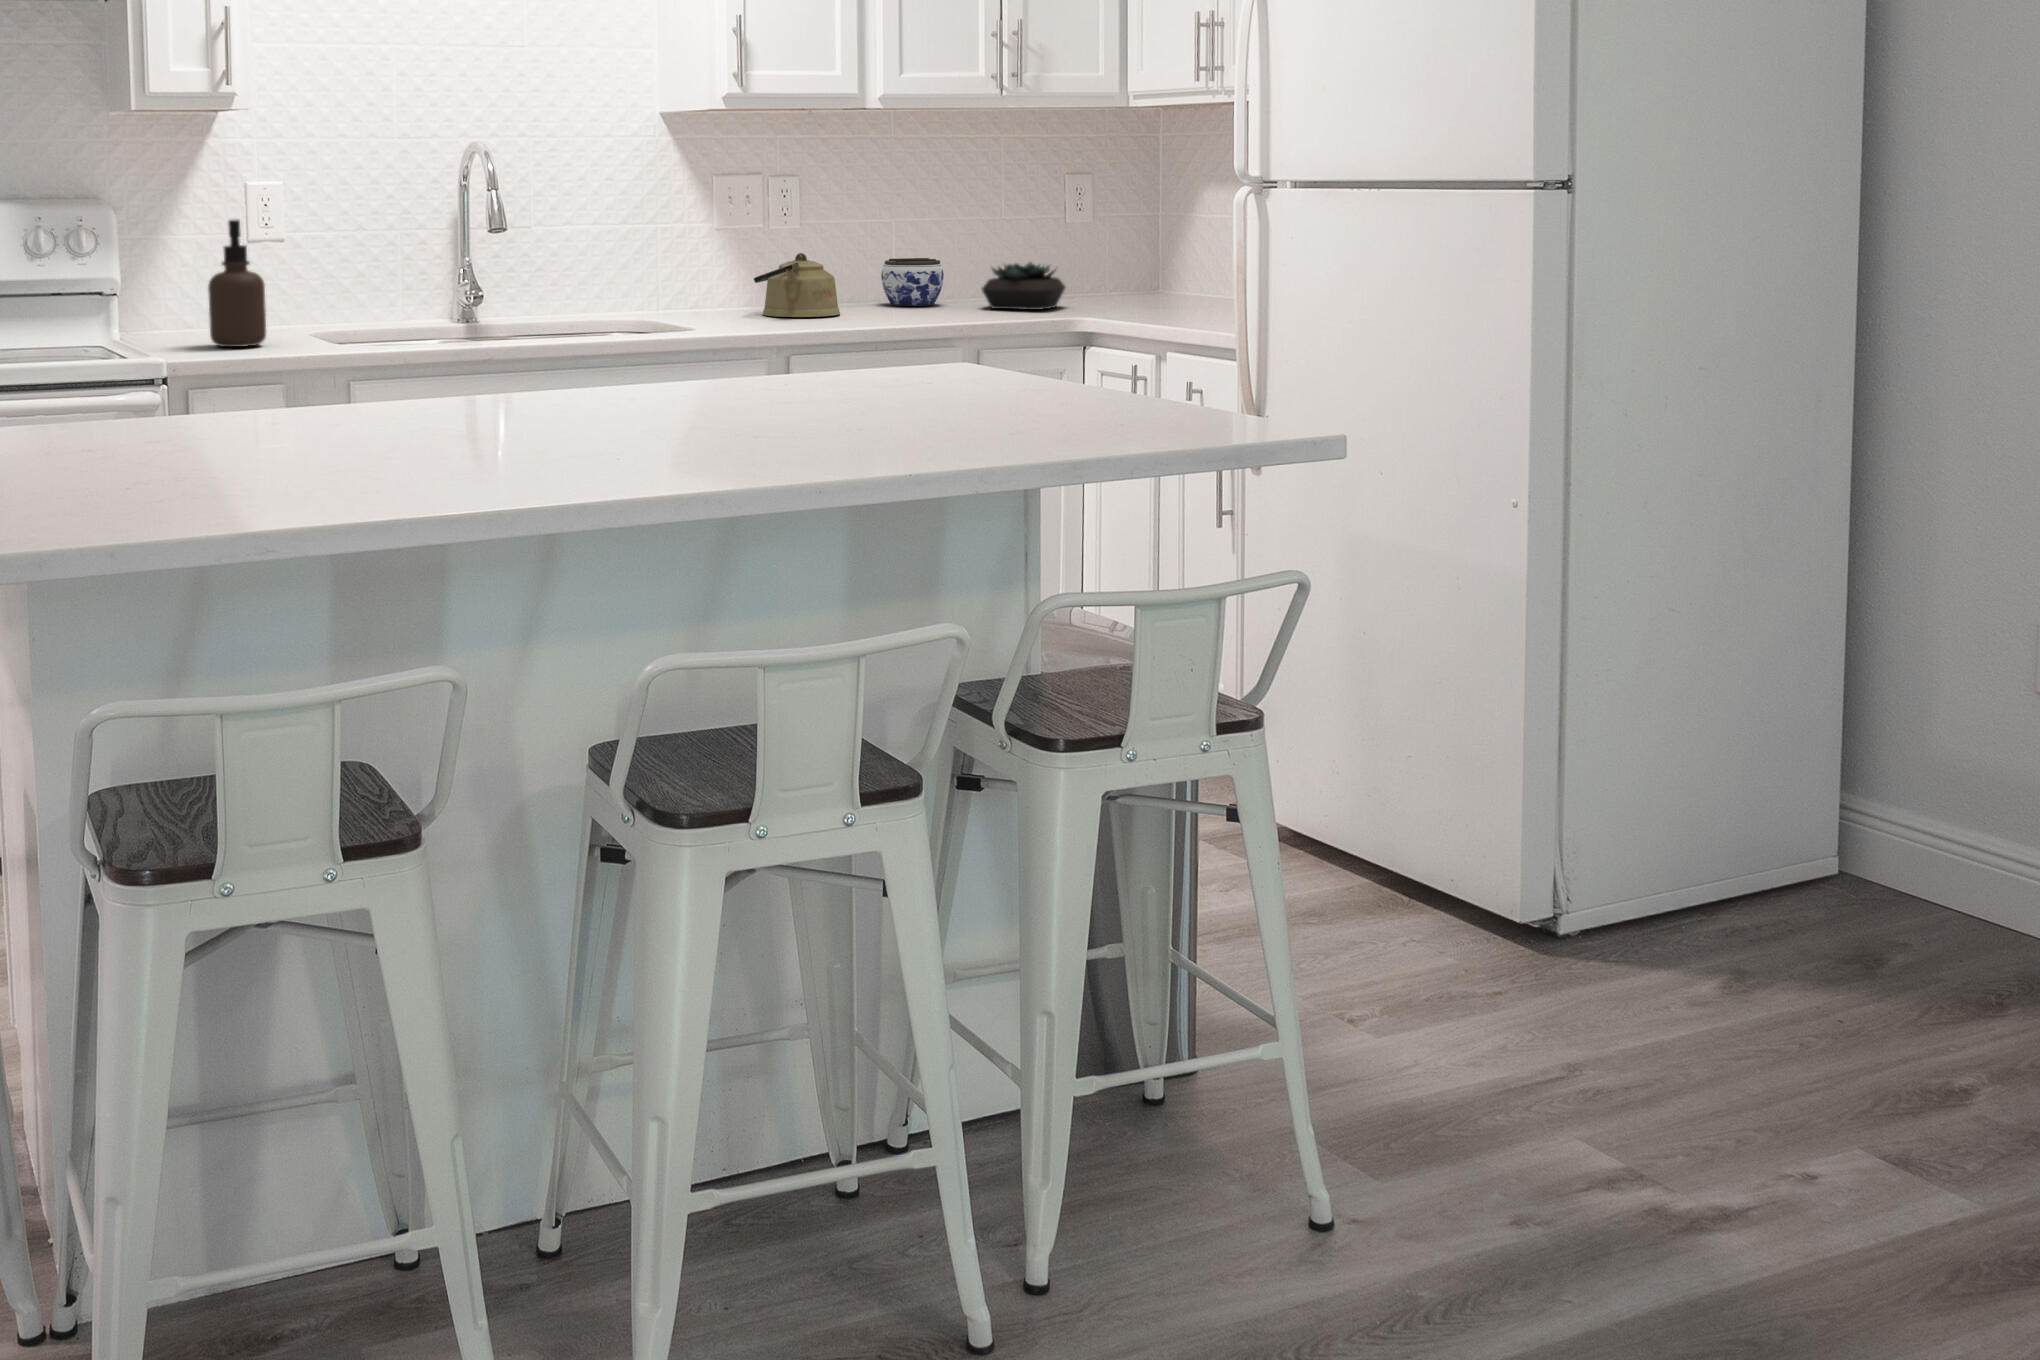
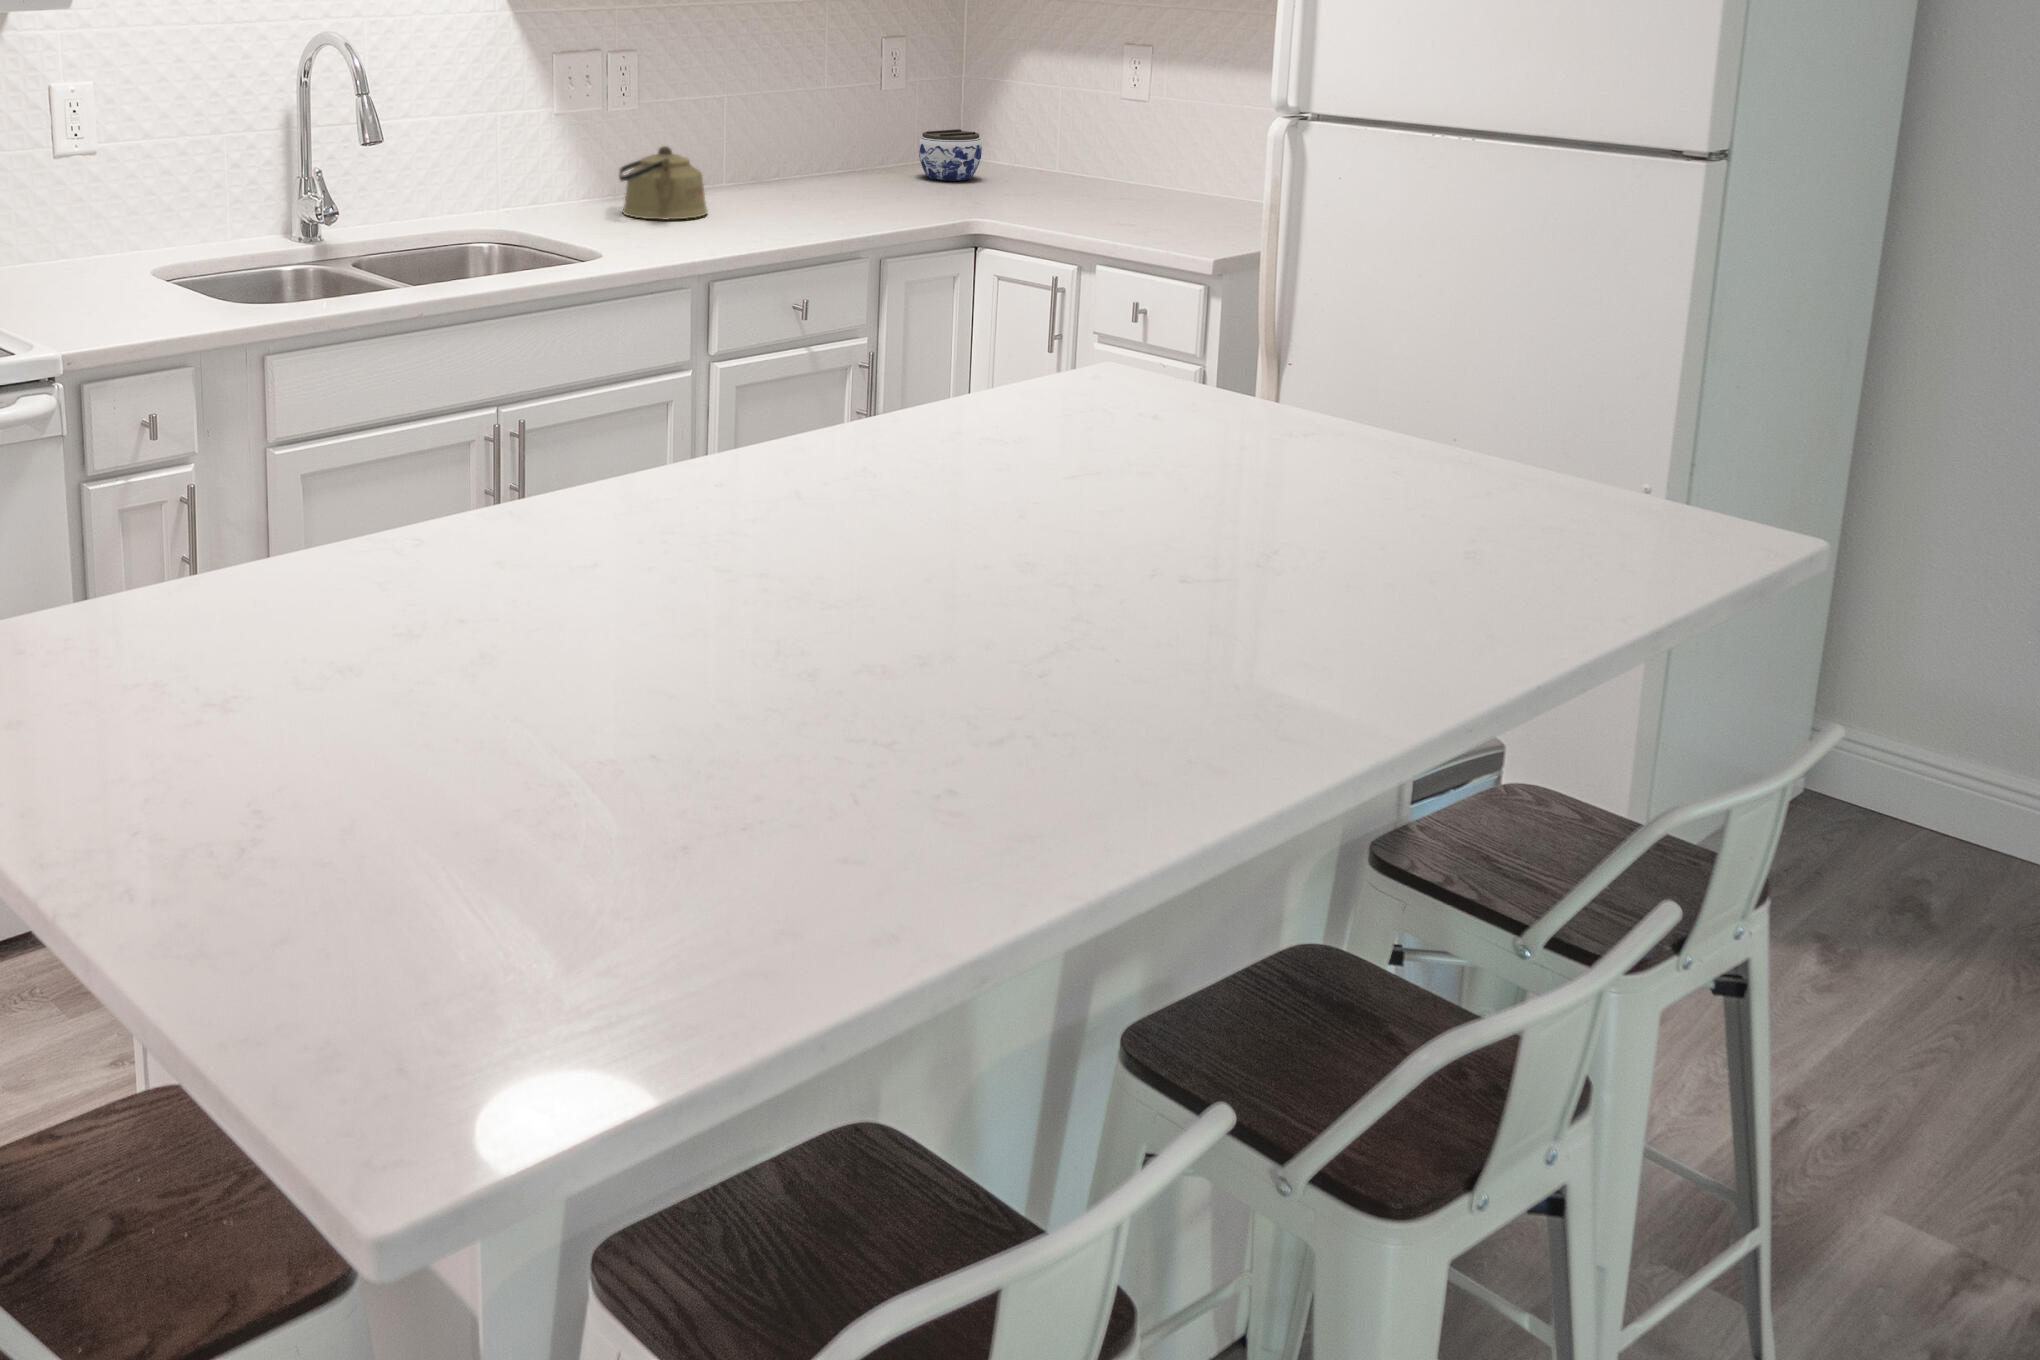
soap dispenser: present [208,220,266,347] -> none [55,147,129,305]
jar: present [881,258,944,306] -> present [919,129,982,181]
succulent plant: present [982,262,1066,310] -> none [833,143,915,198]

